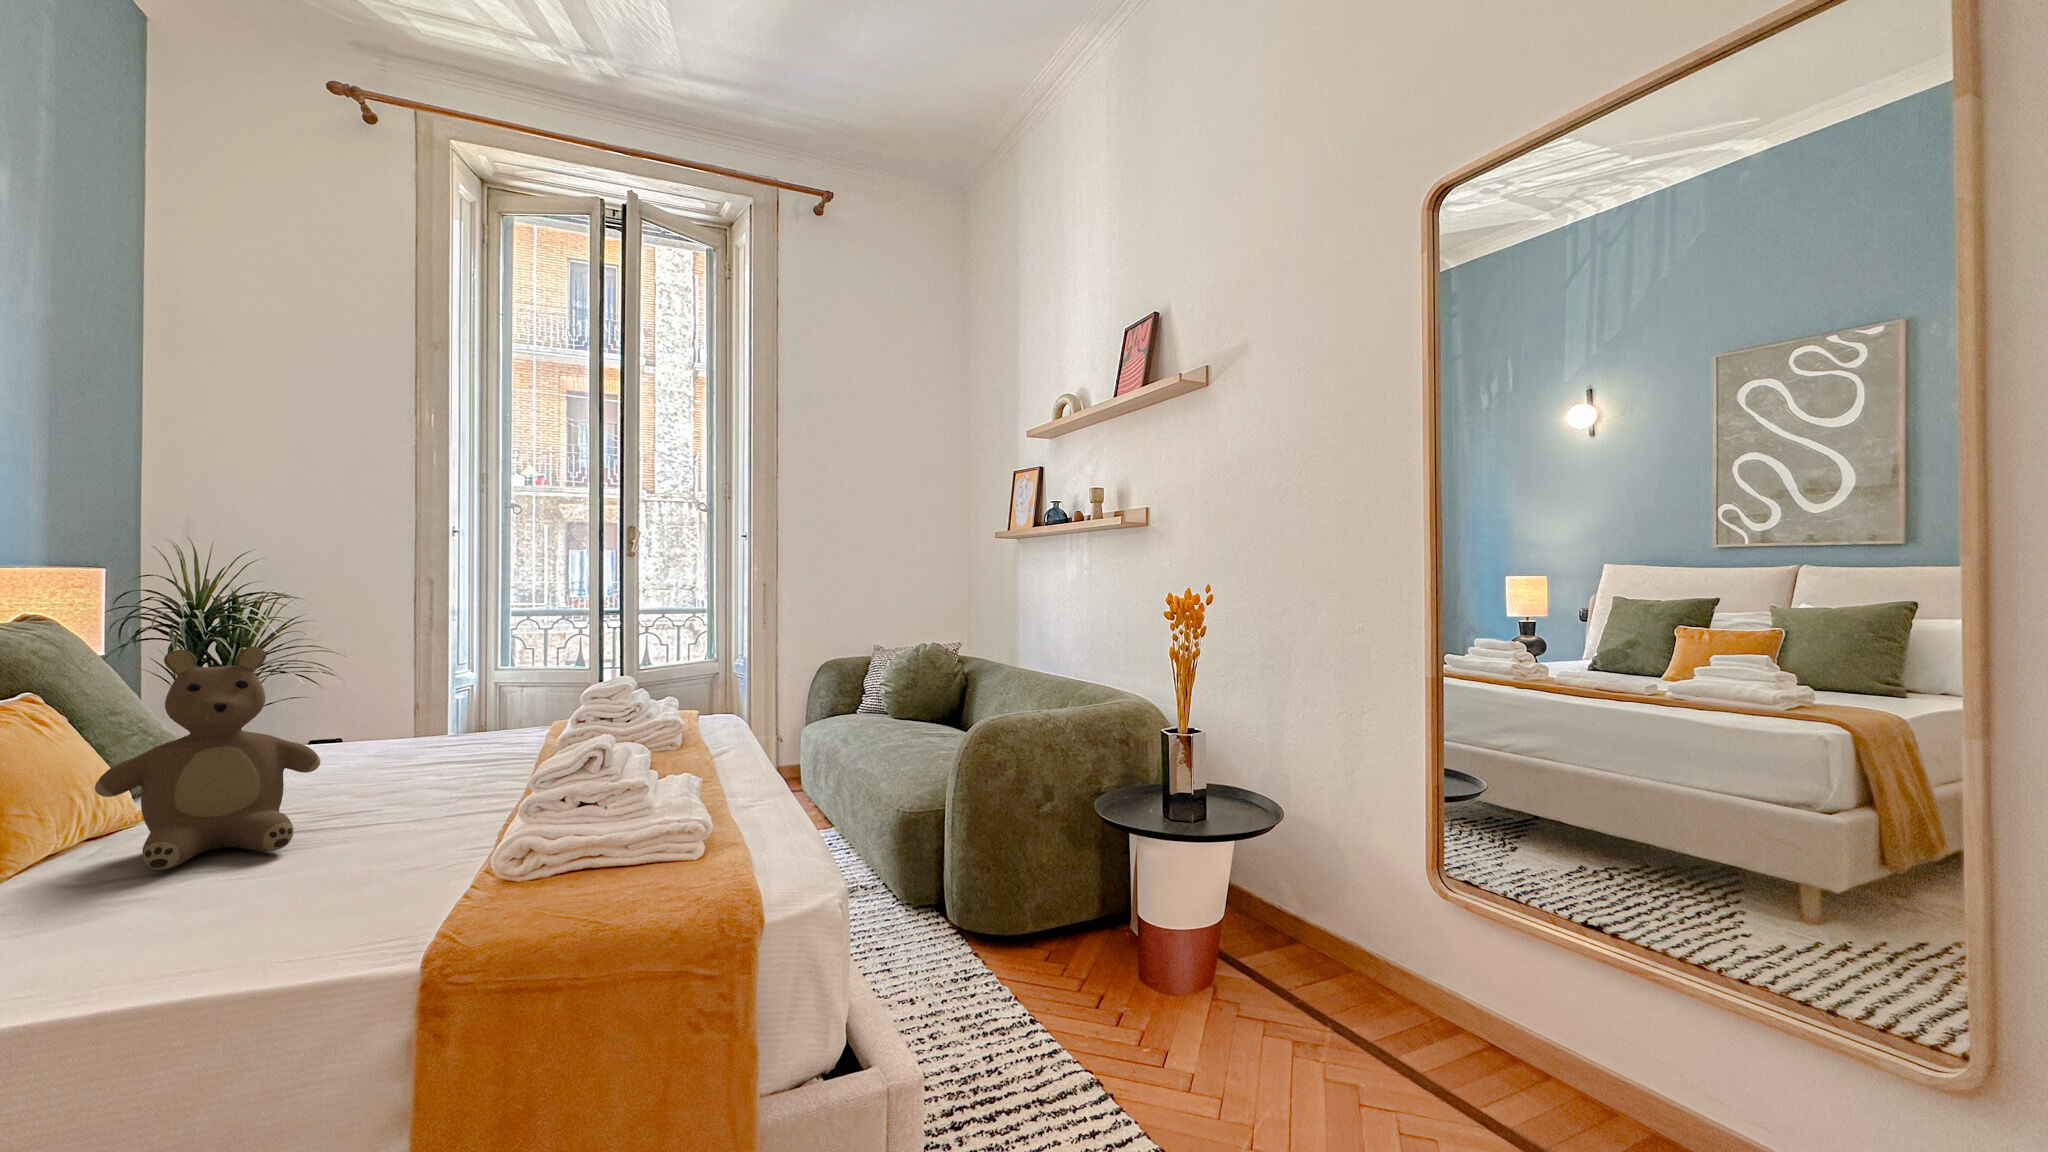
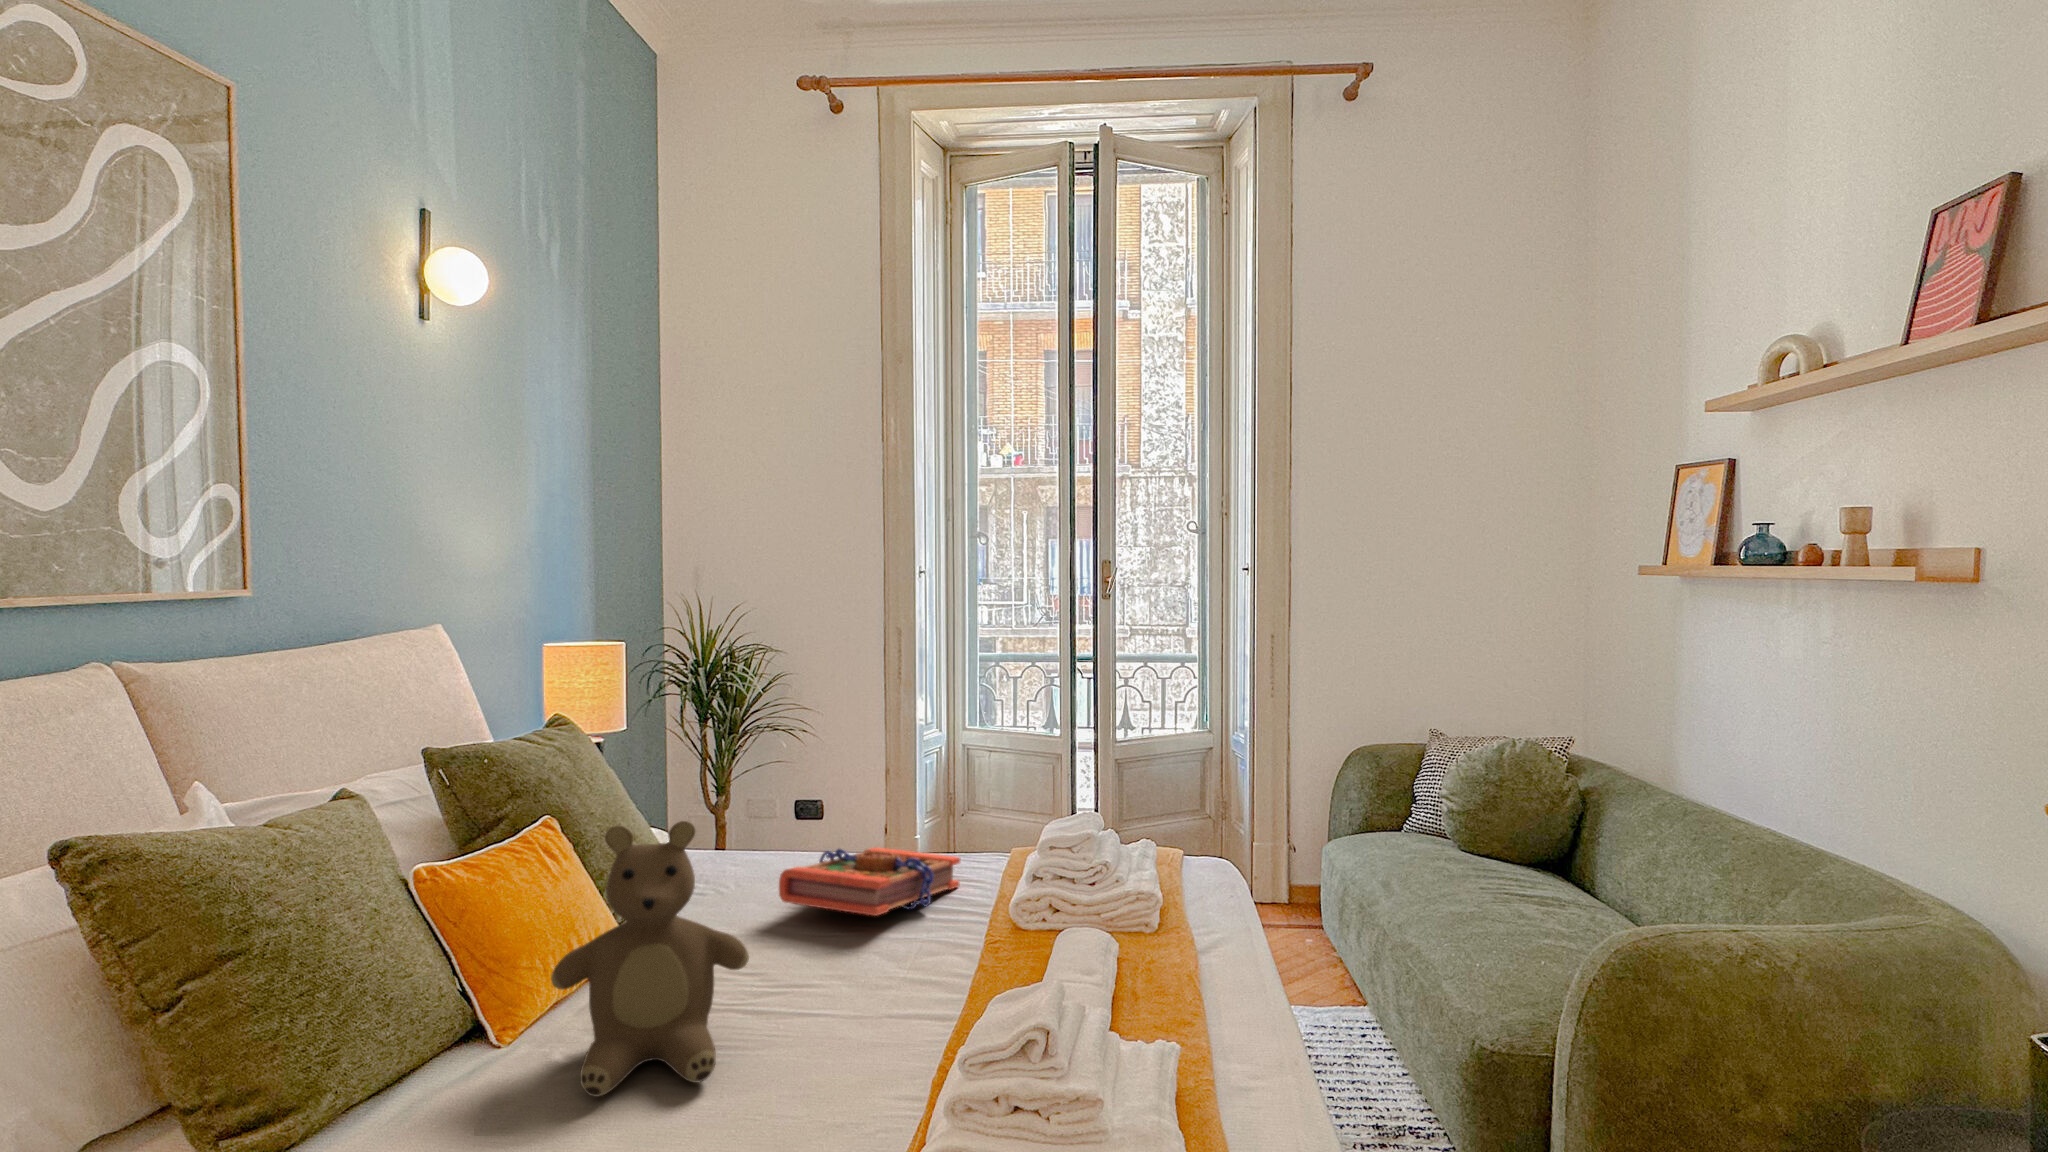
book: none [329,717,509,761] -> present [779,847,960,916]

